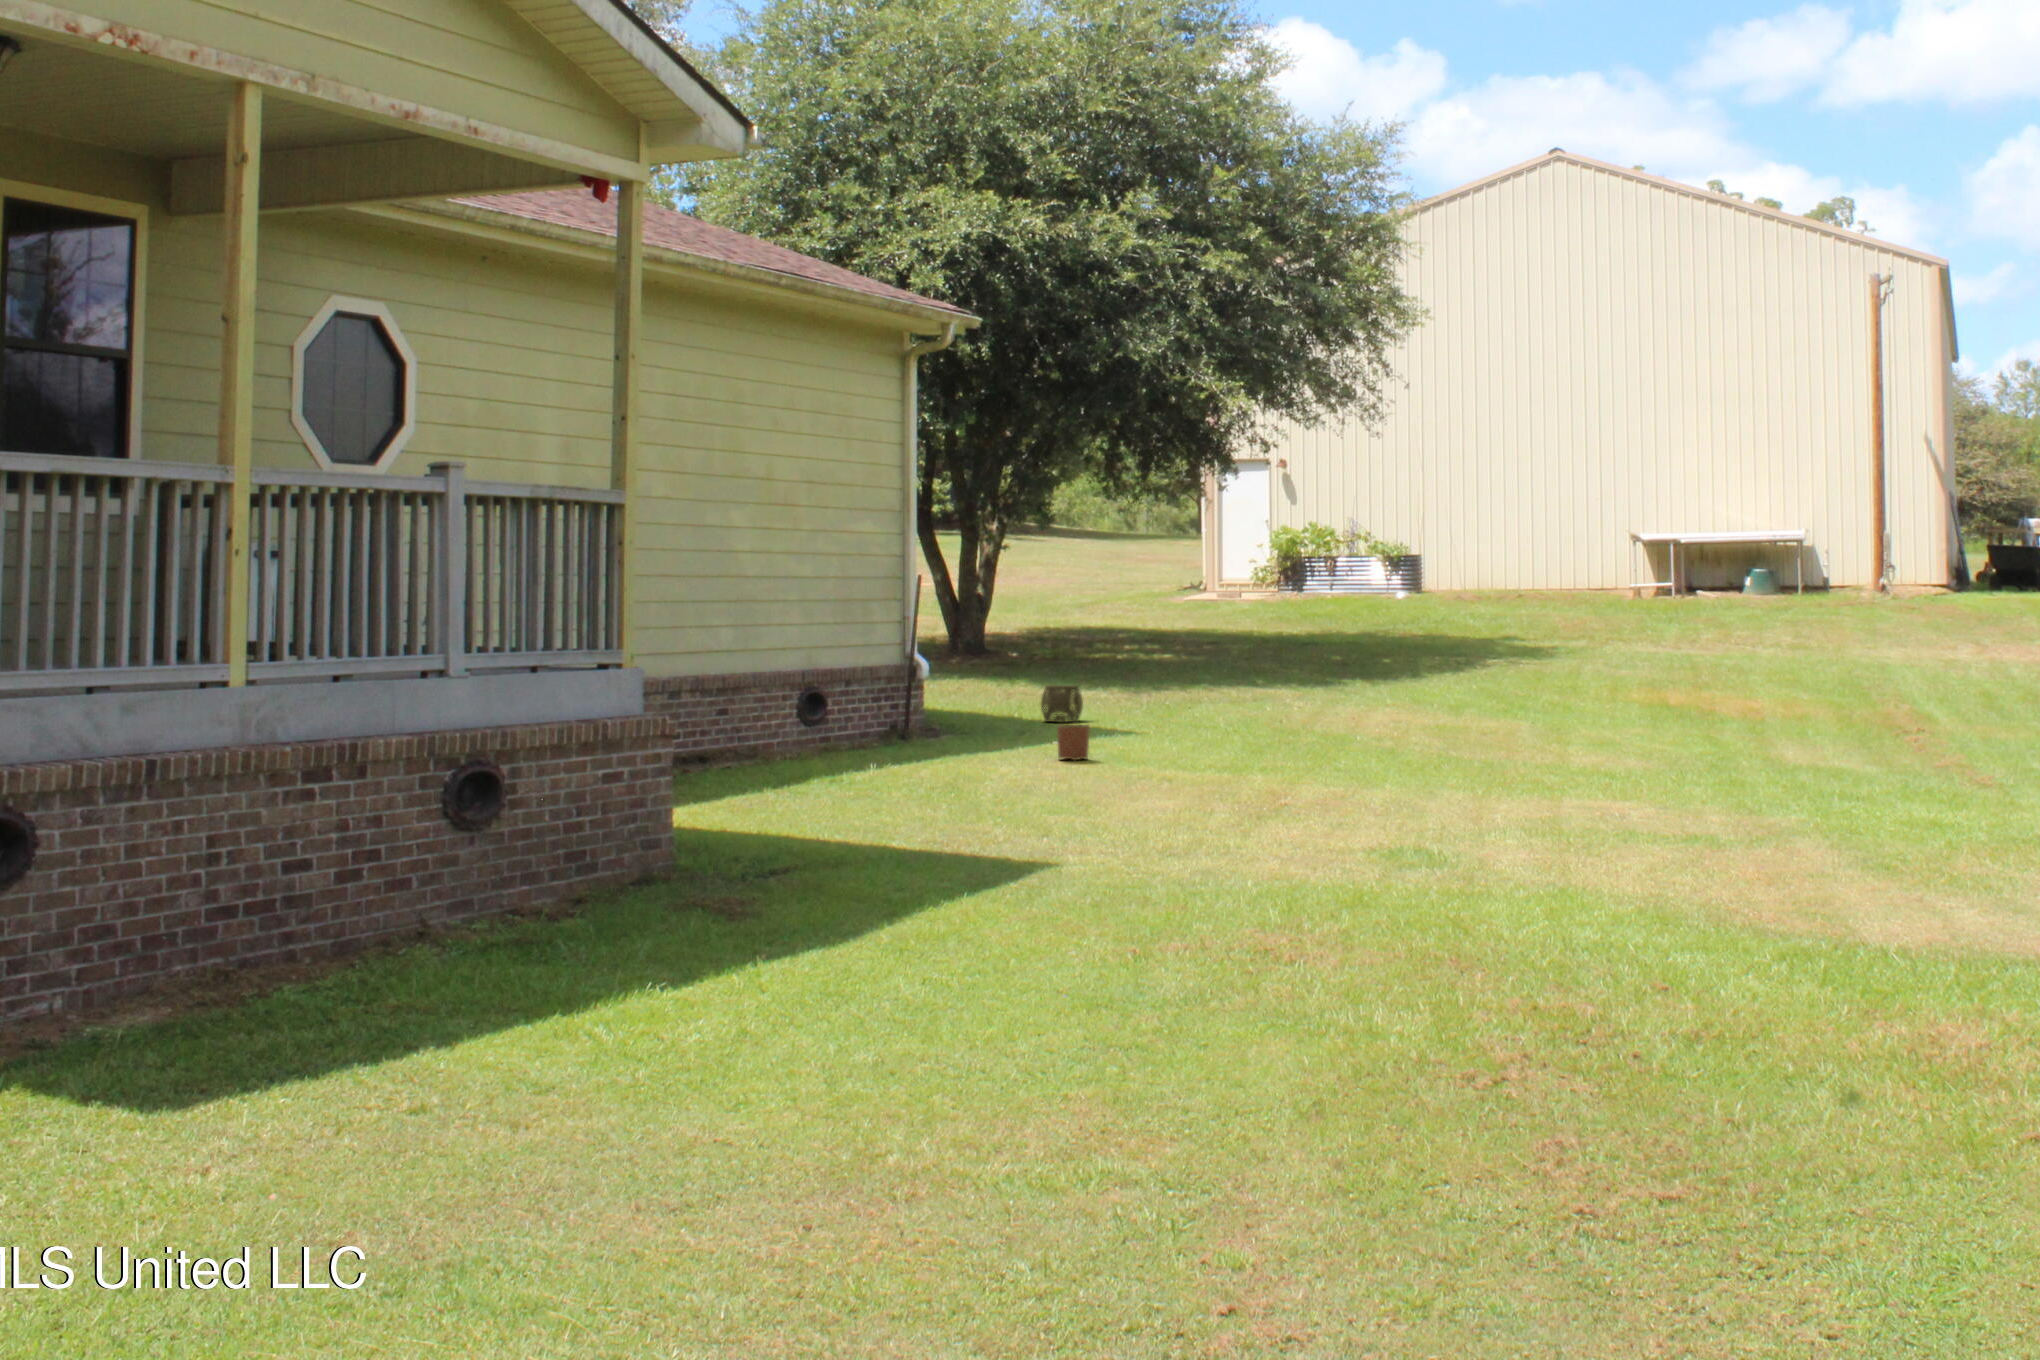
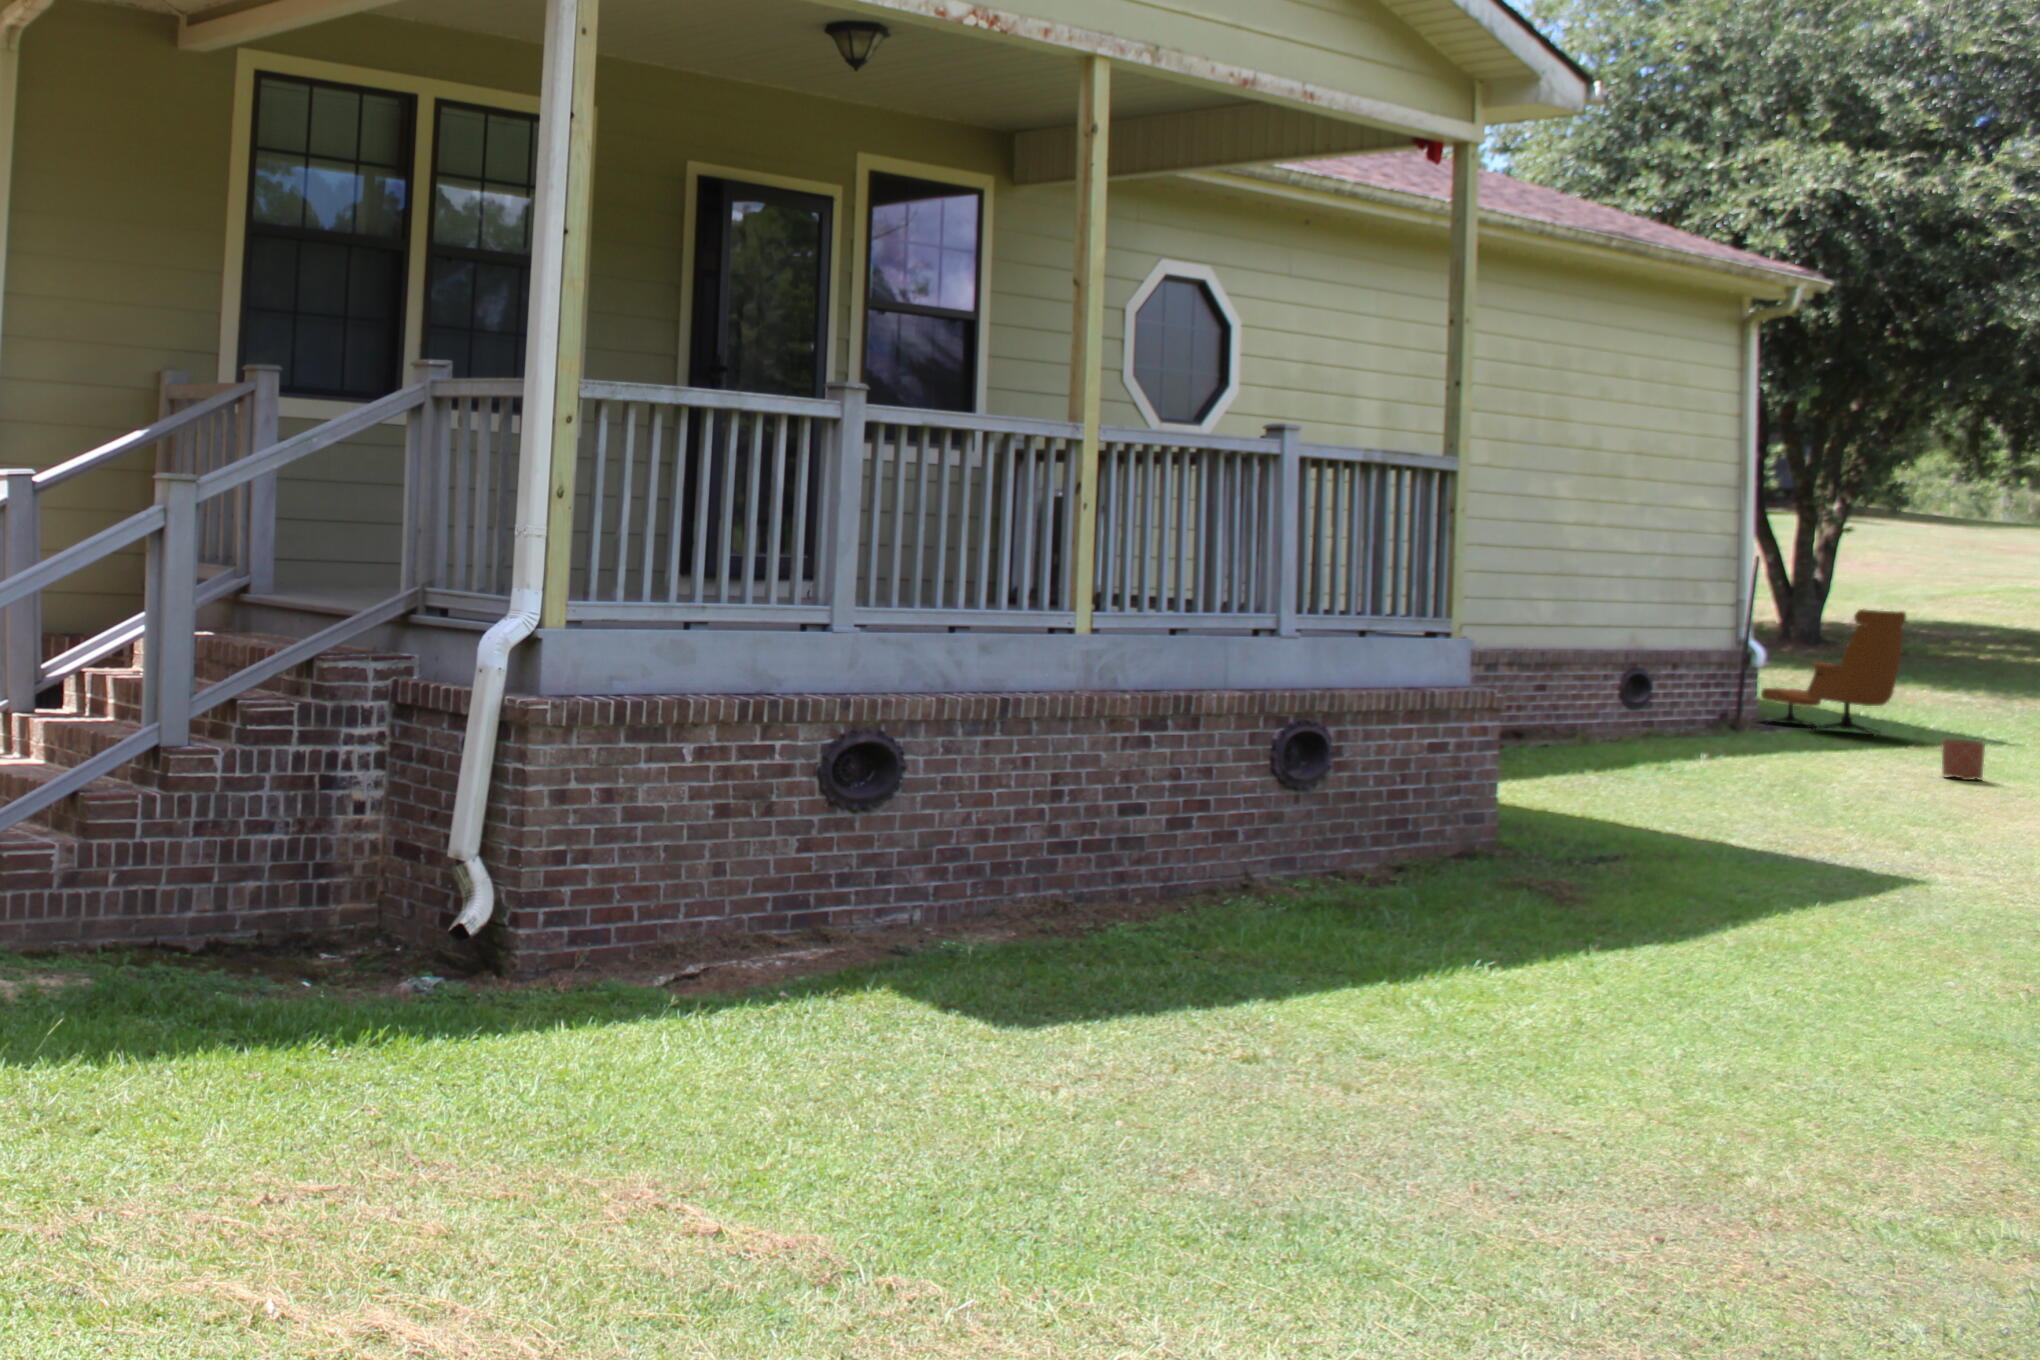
lounge chair: none [922,616,1036,732] -> present [1761,609,1907,737]
woven basket: present [1041,684,1083,722] -> none [1909,689,1965,733]

